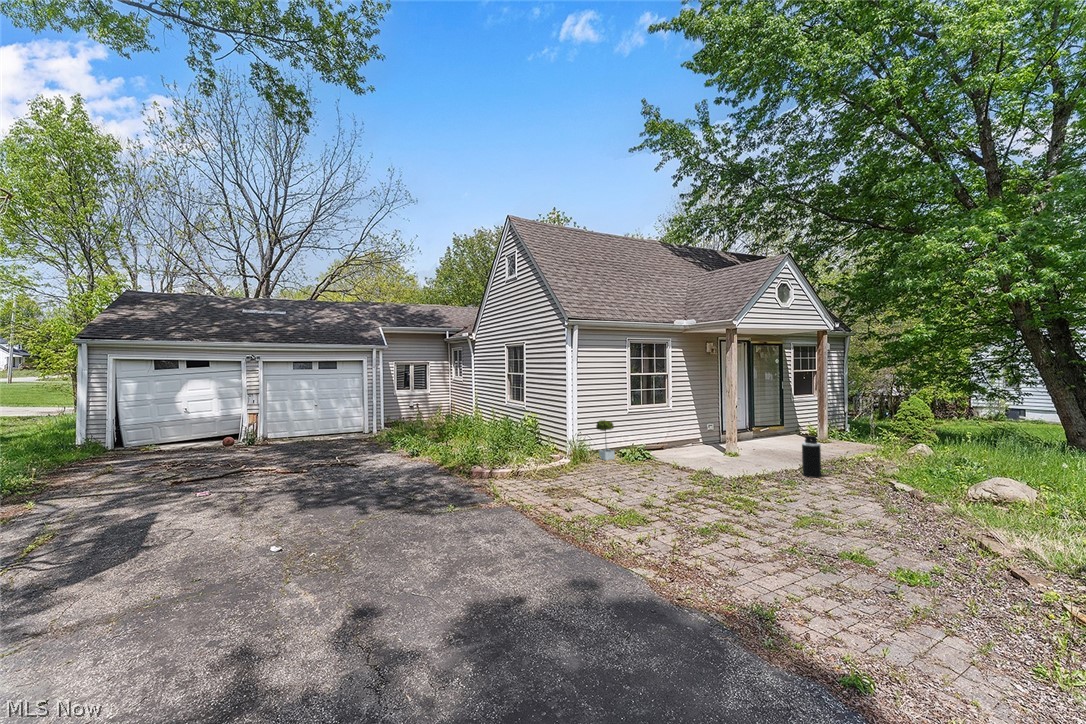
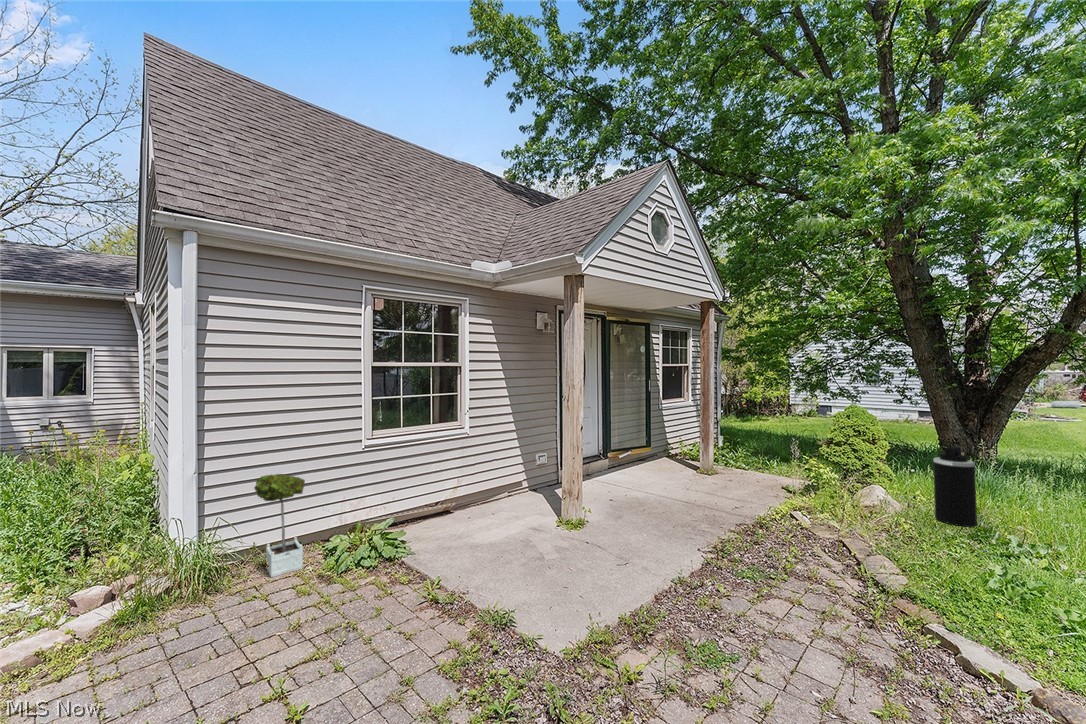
trash can: present [802,436,821,478] -> present [933,446,977,527]

